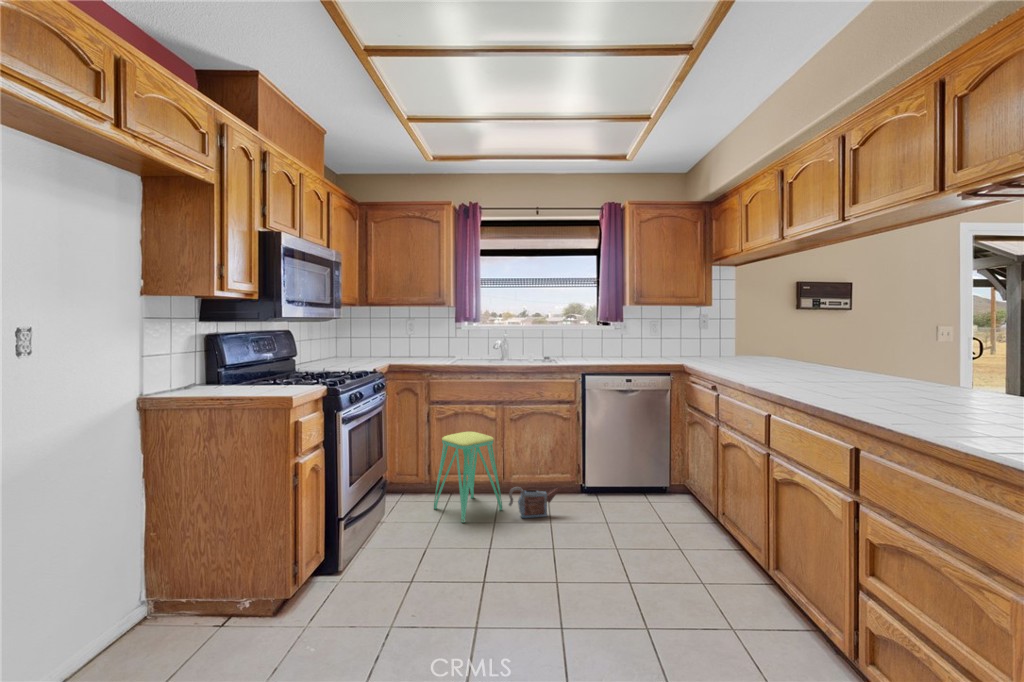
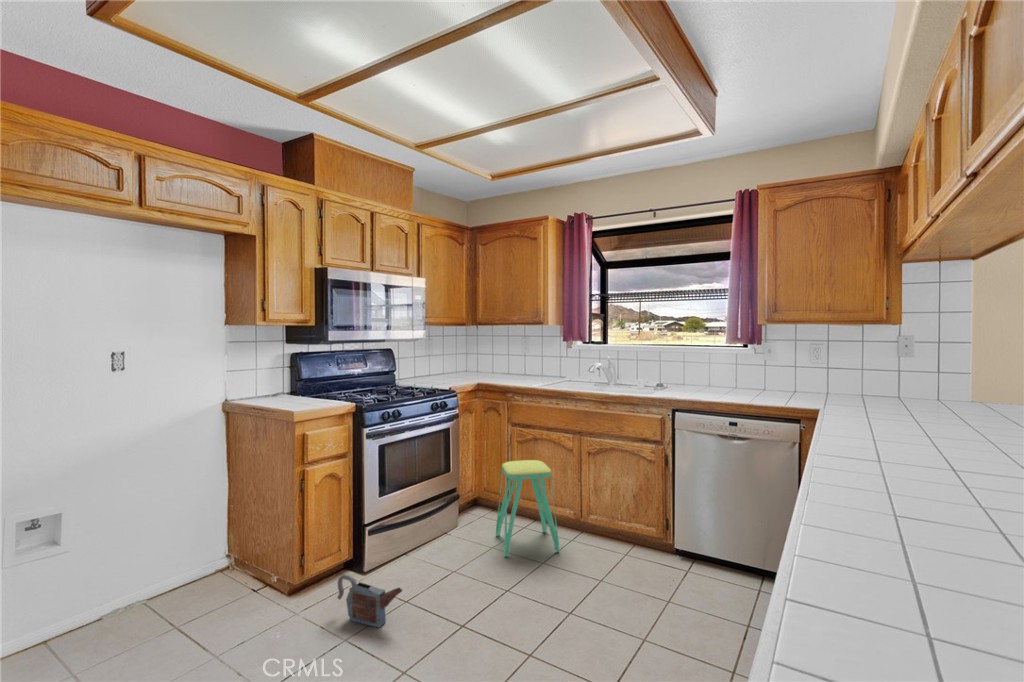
watering can: present [509,486,561,518] -> present [337,574,402,627]

